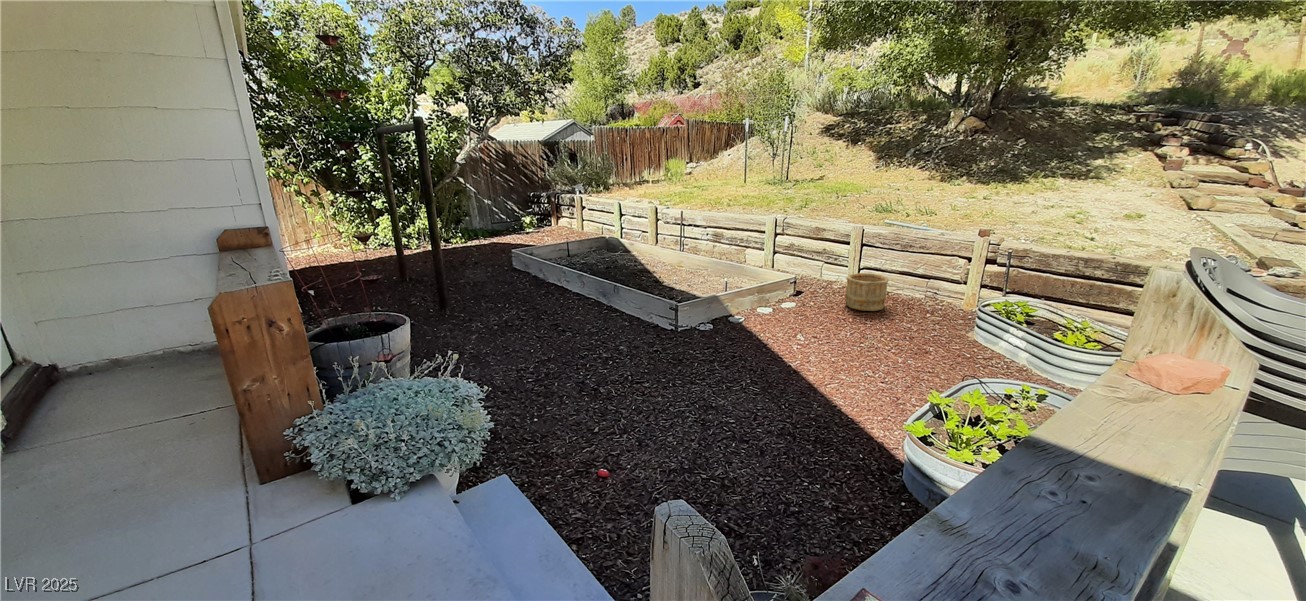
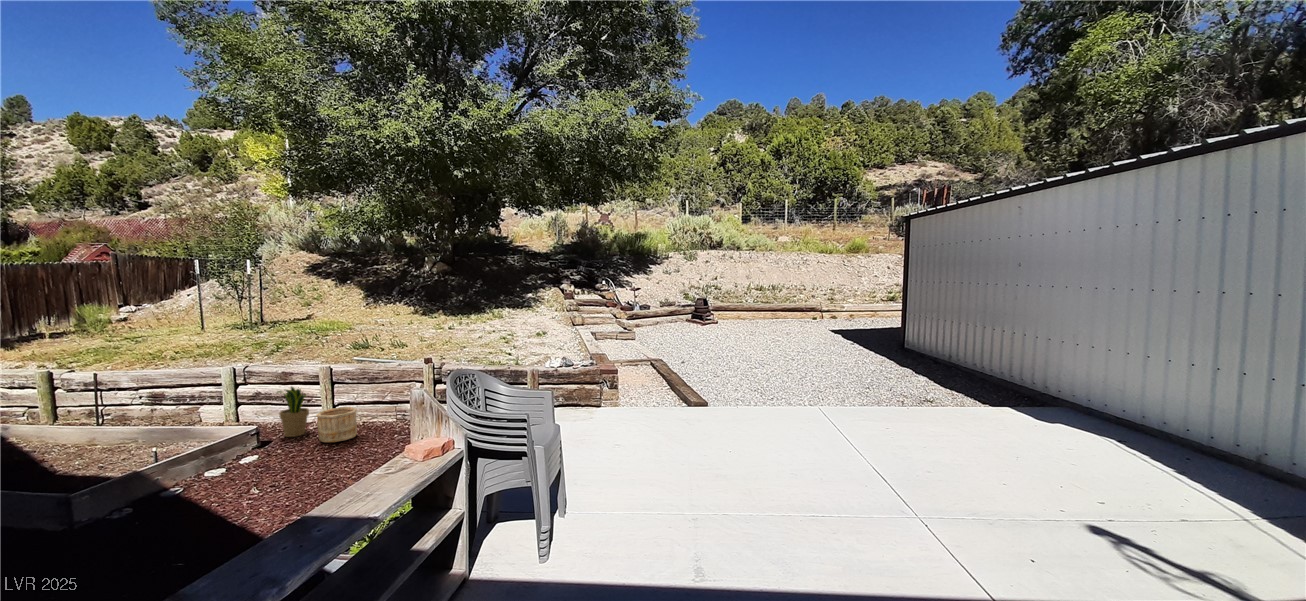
potted plant: none [810,242,843,295] -> present [277,387,309,437]

